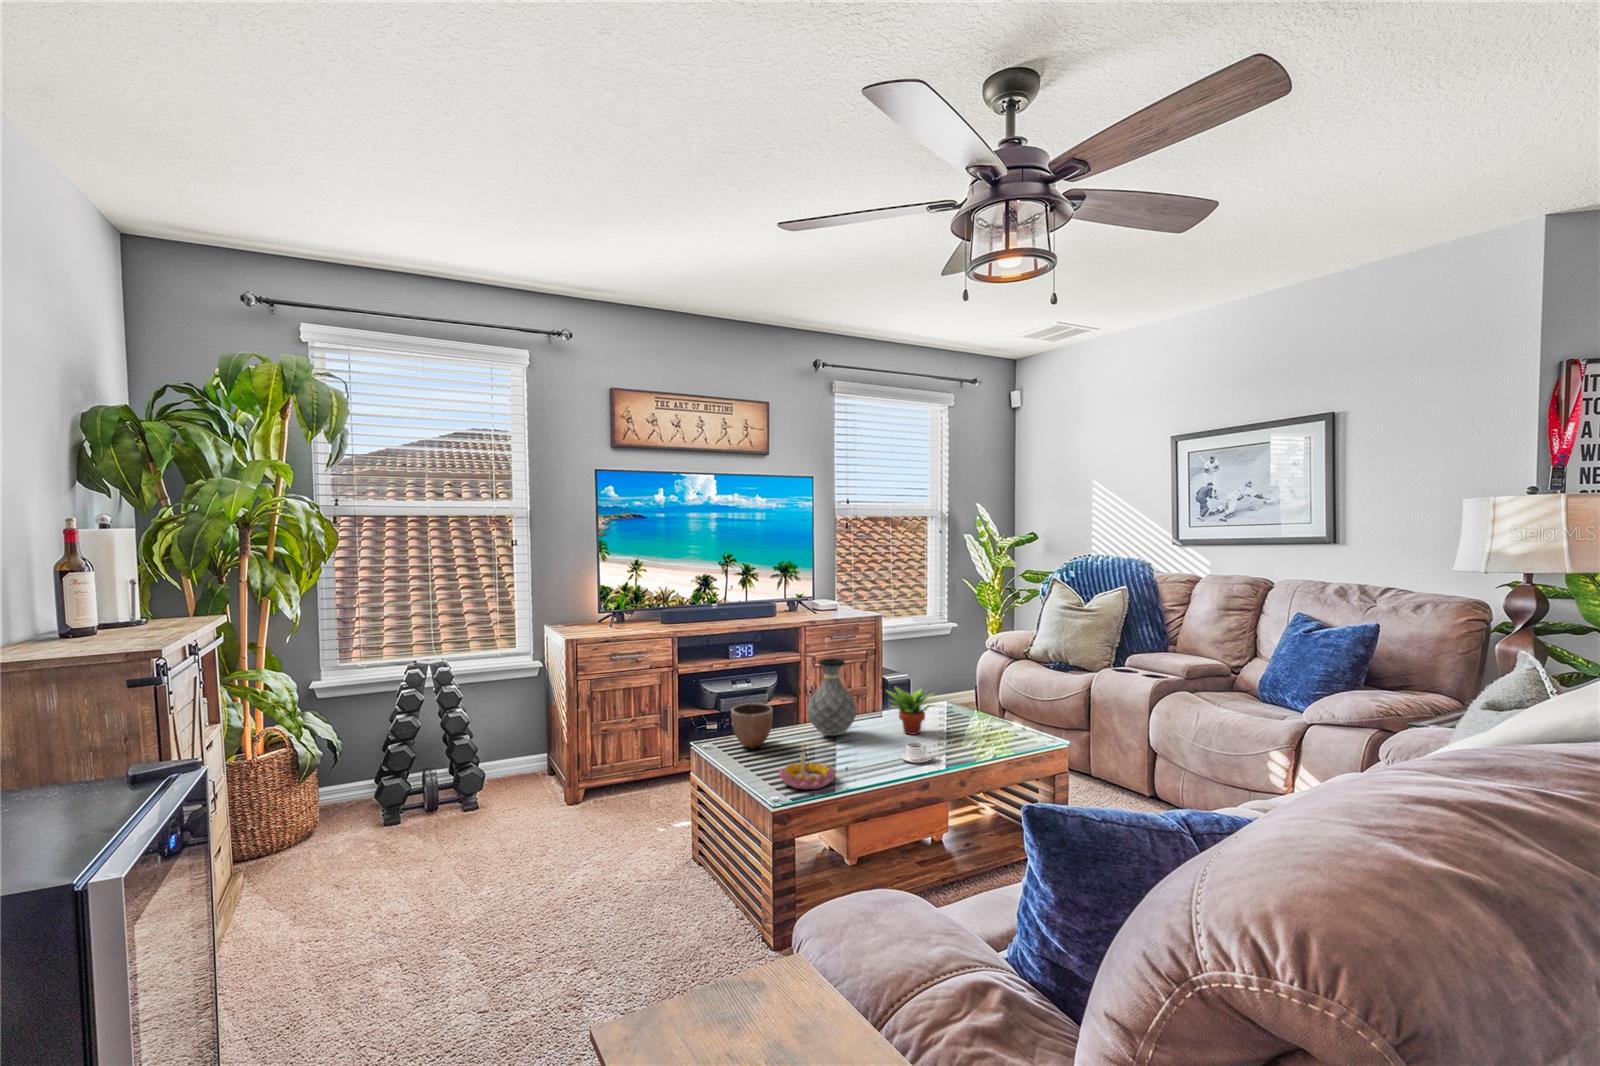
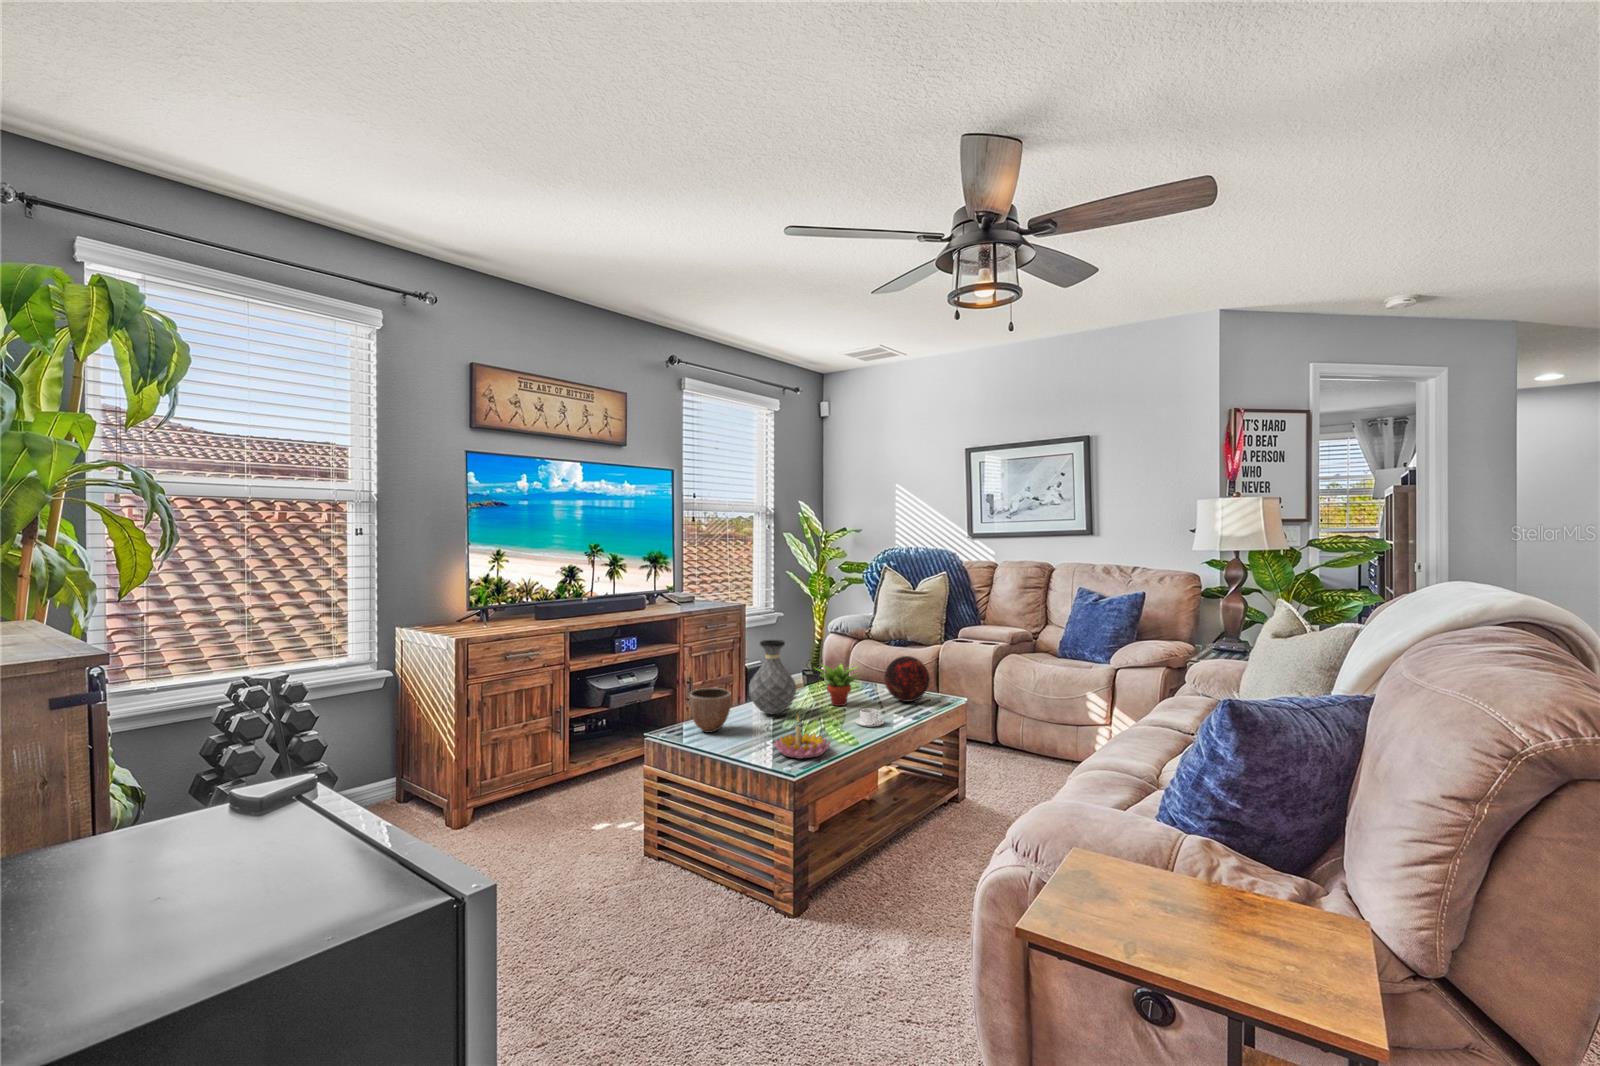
decorative orb: none [965,686,1018,738] -> present [884,656,930,702]

